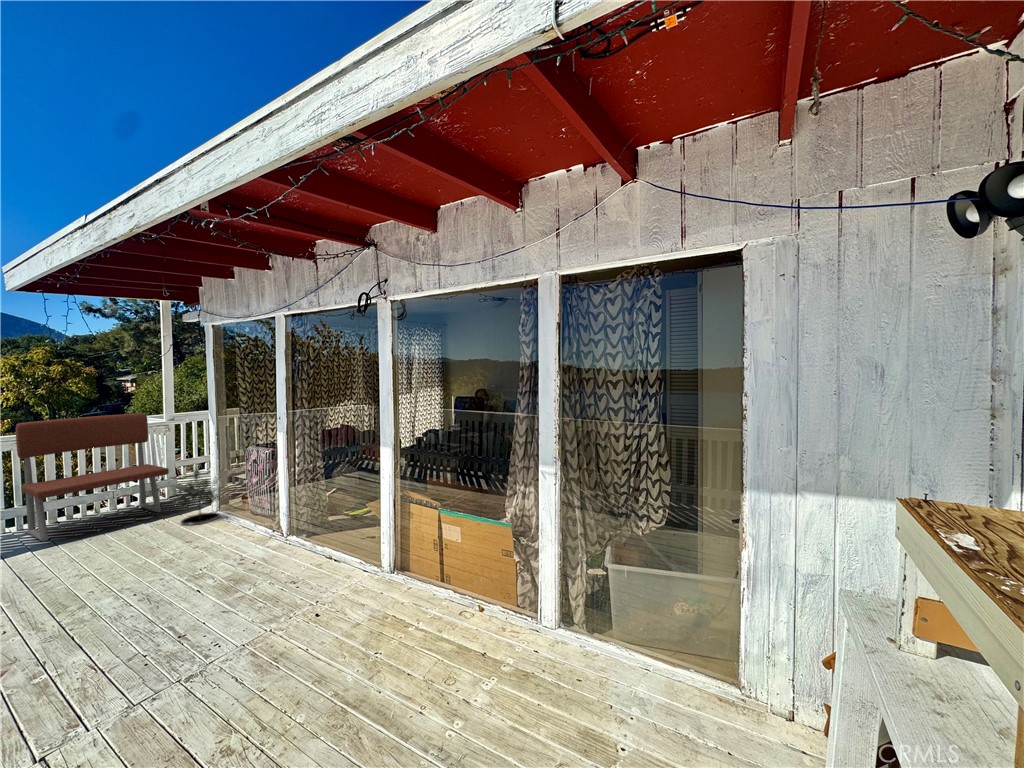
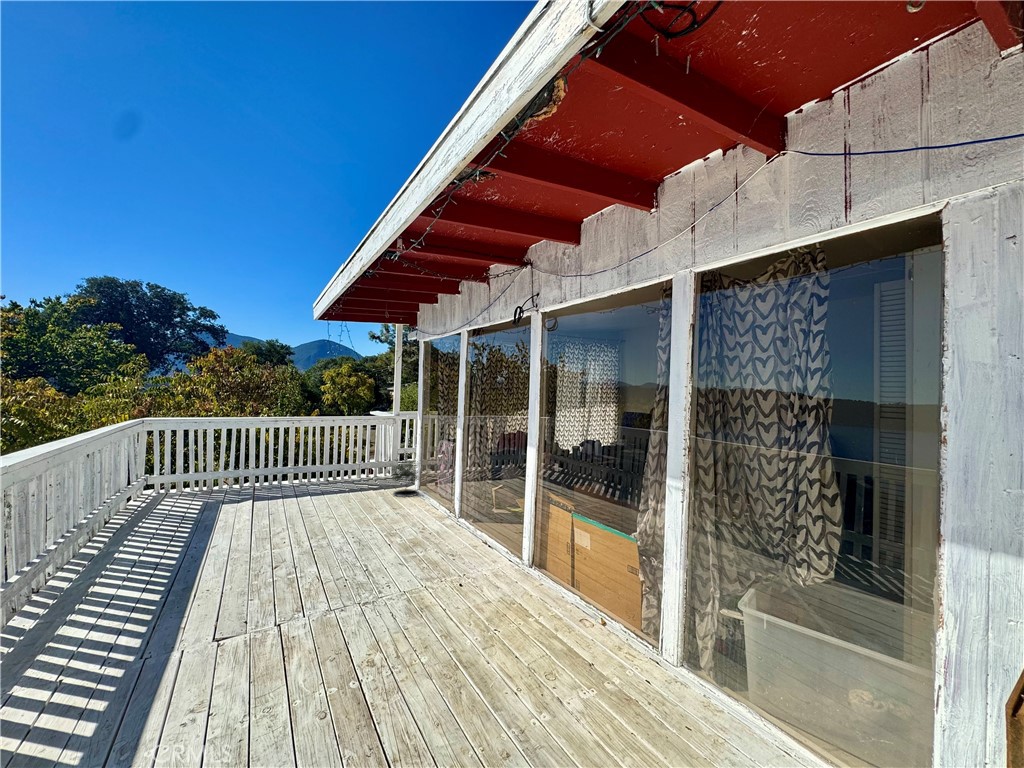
bench: present [16,413,169,542] -> none [311,407,391,491]

